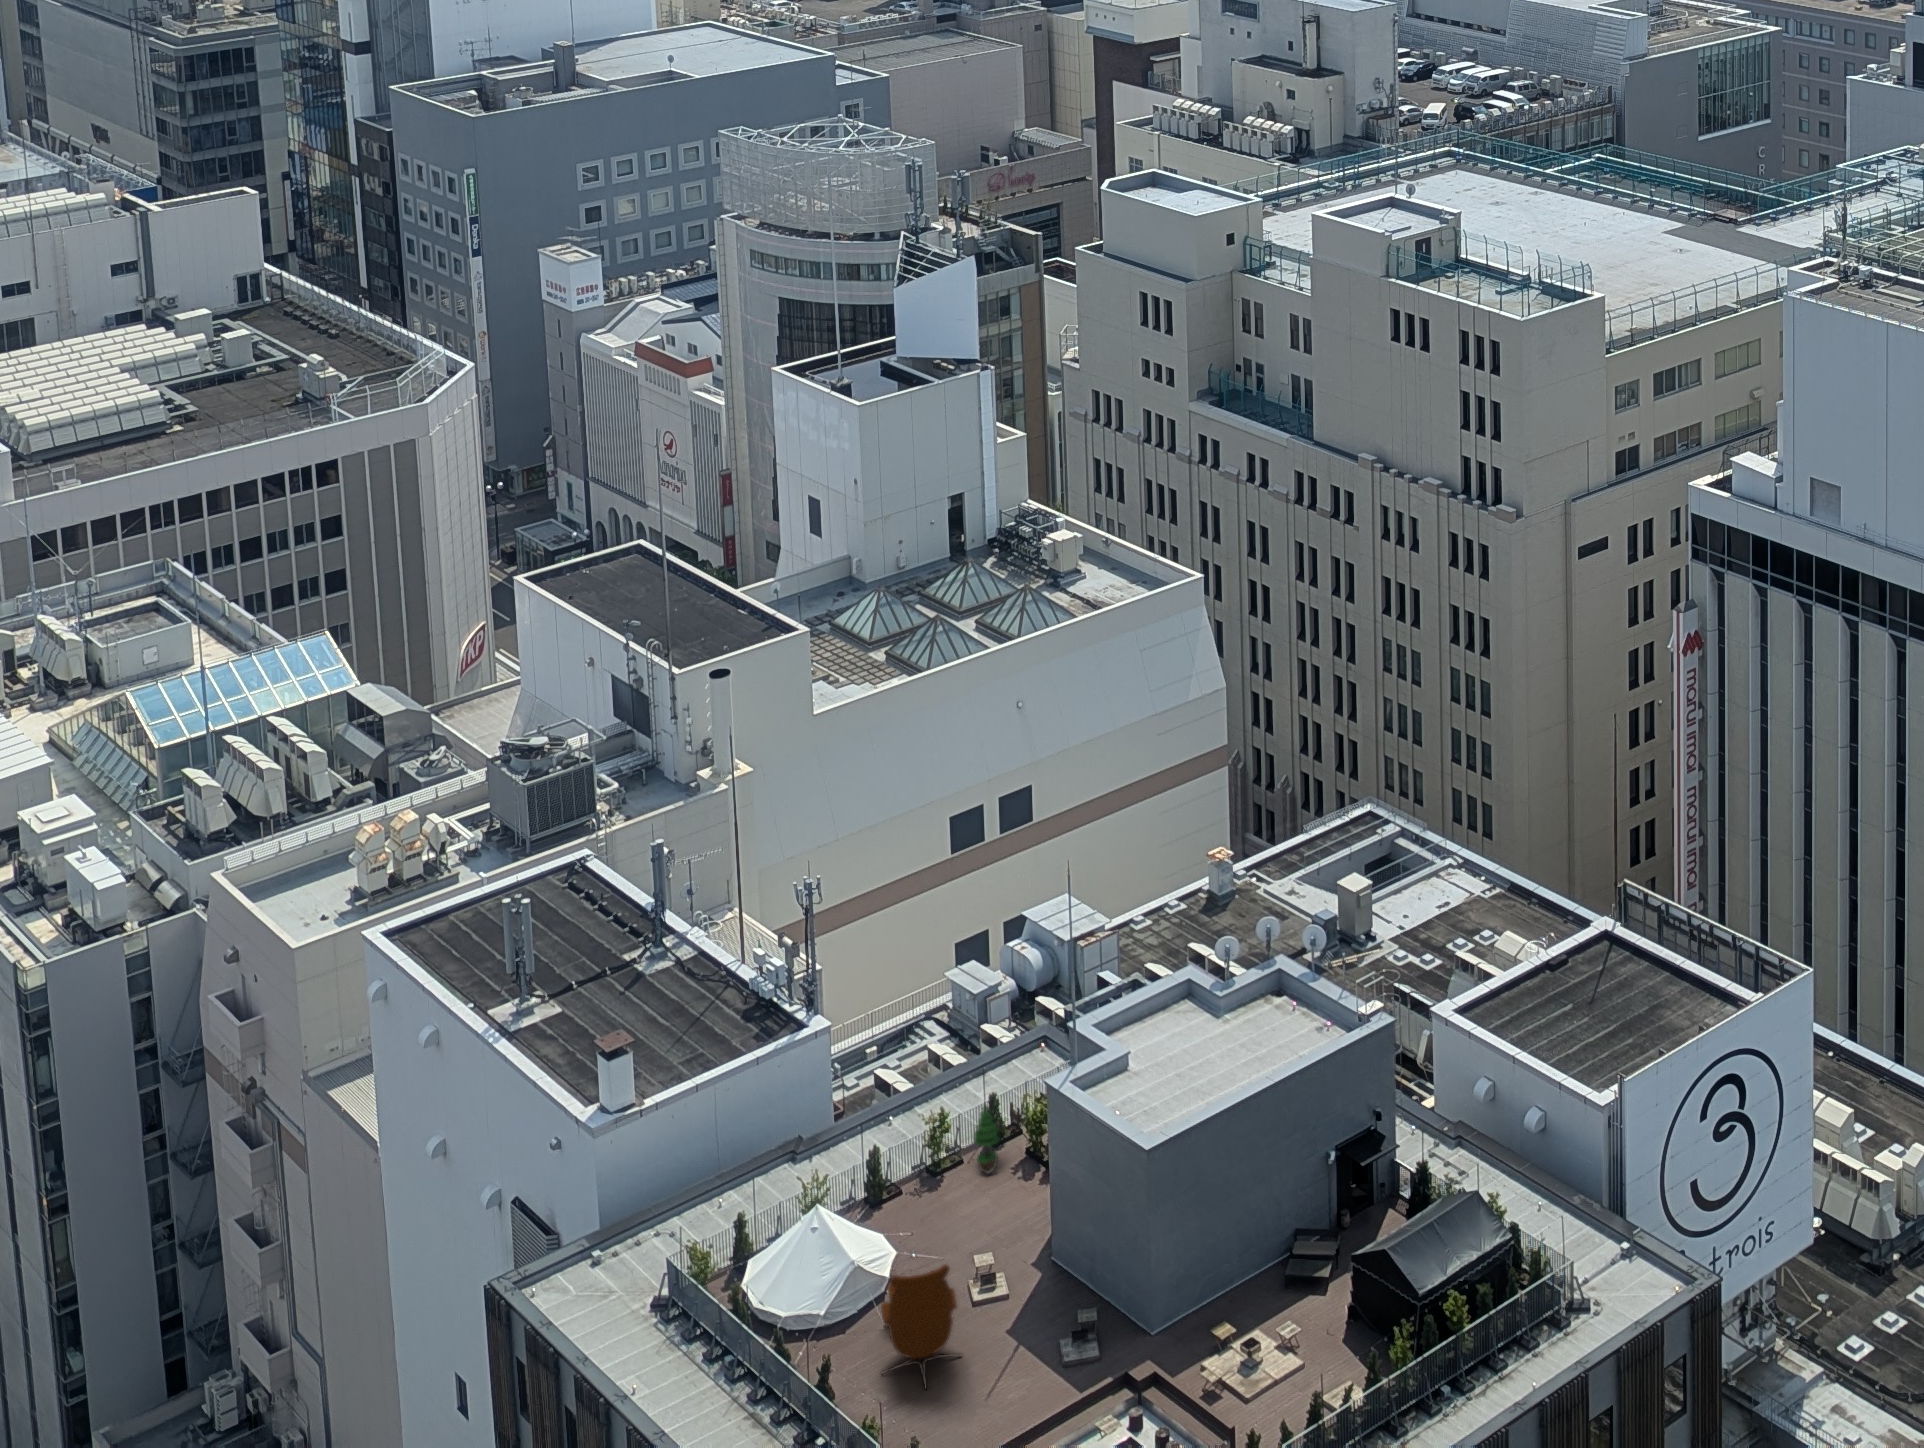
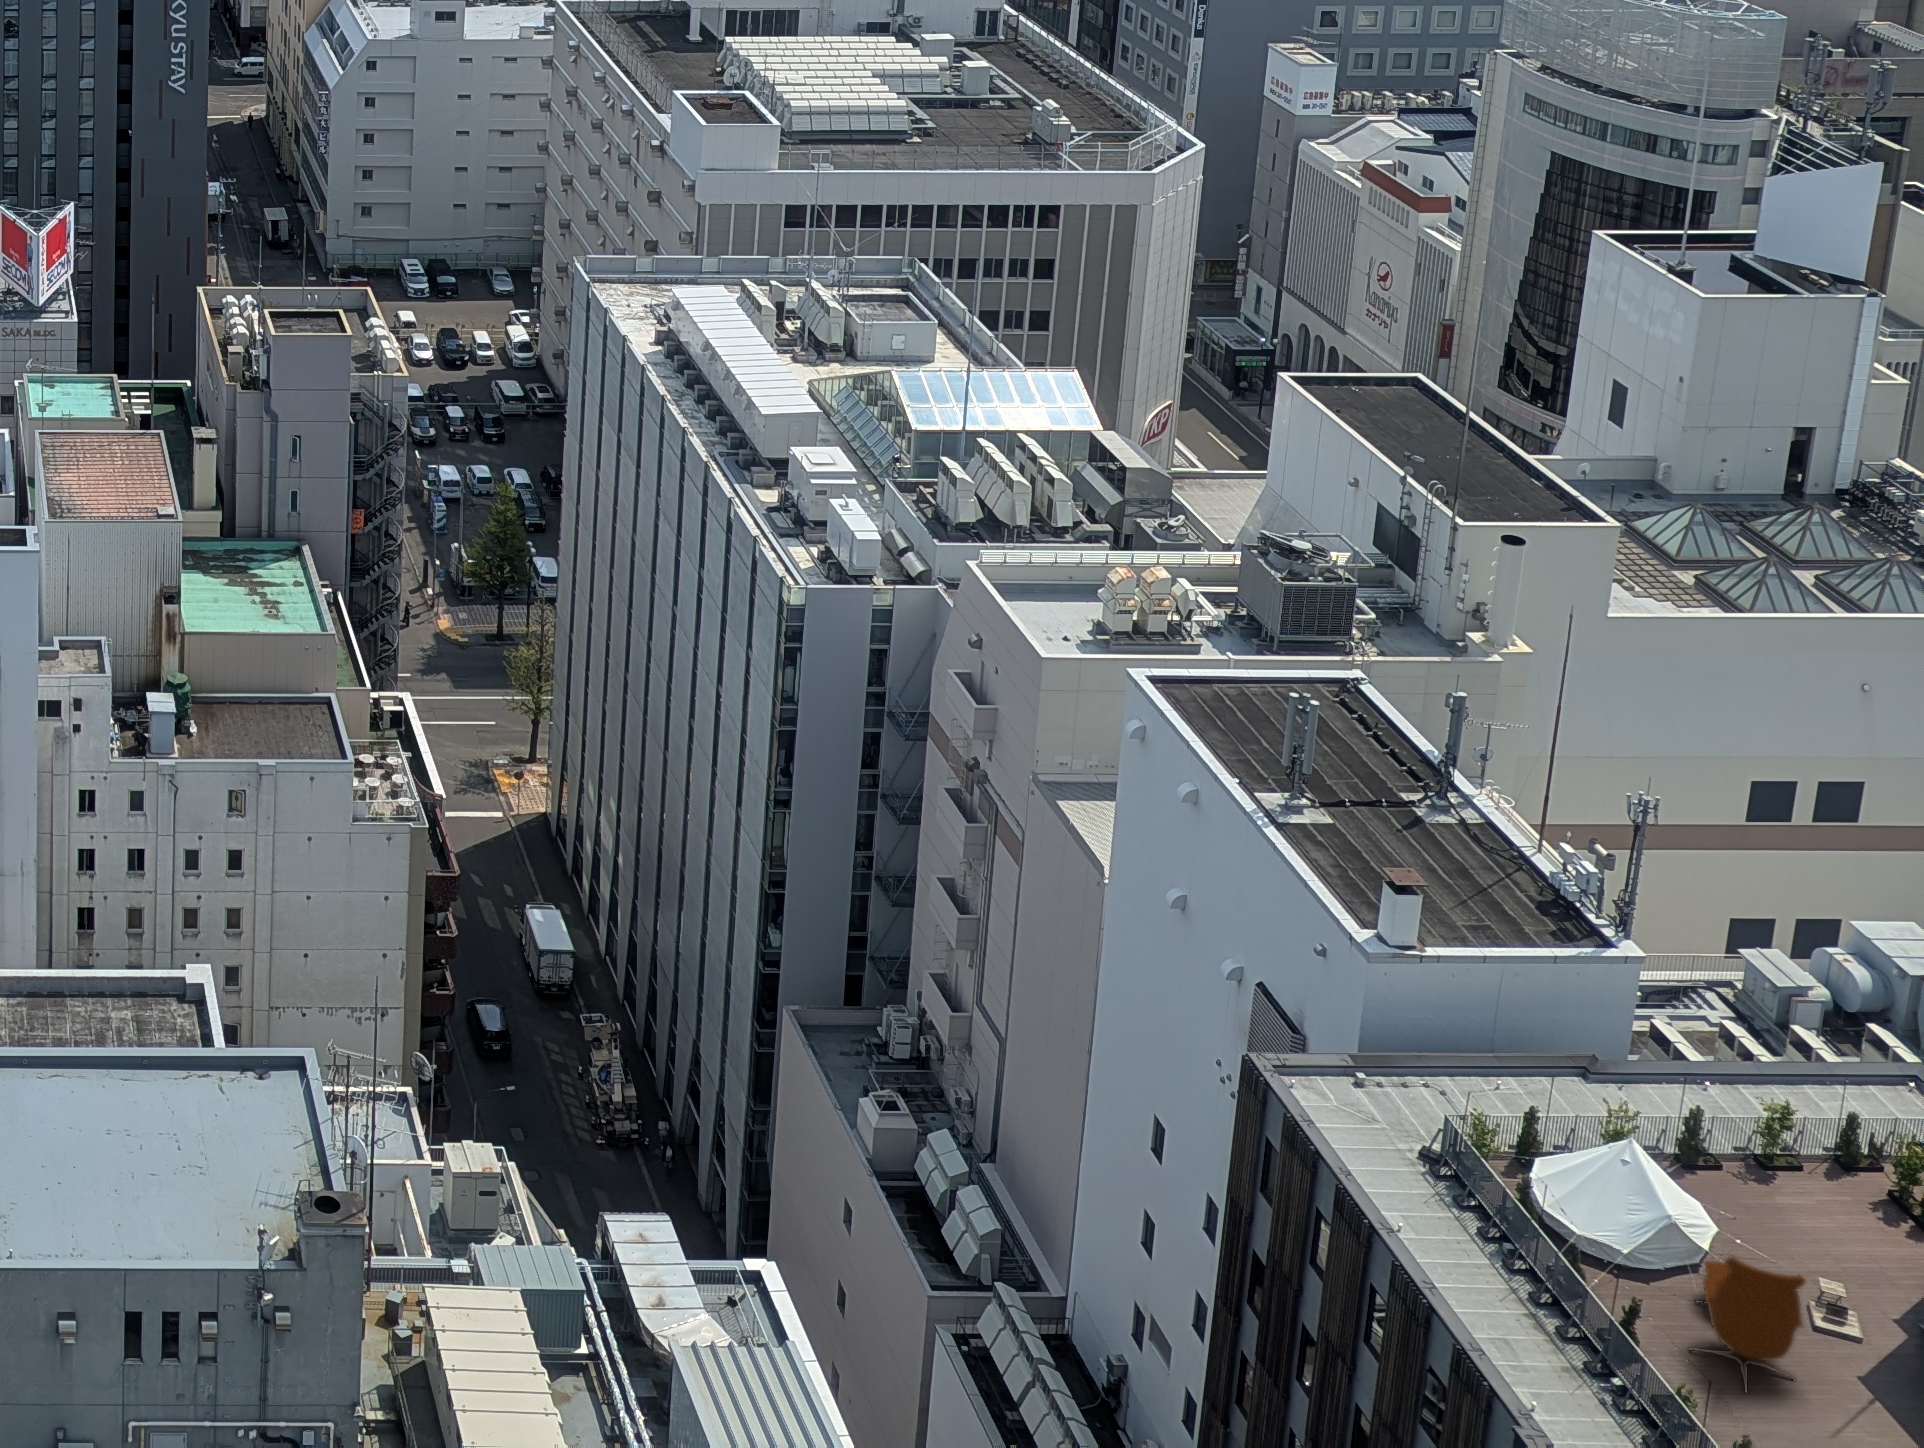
potted tree: present [973,1105,1000,1174] -> none [1817,1120,1856,1199]

